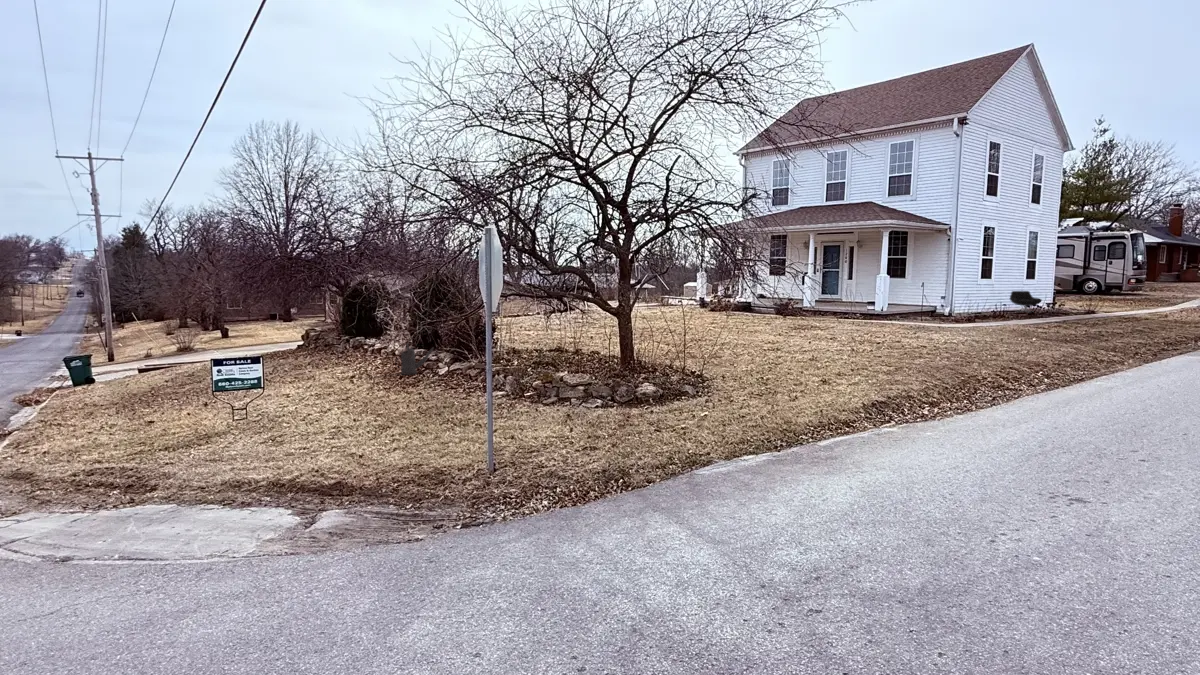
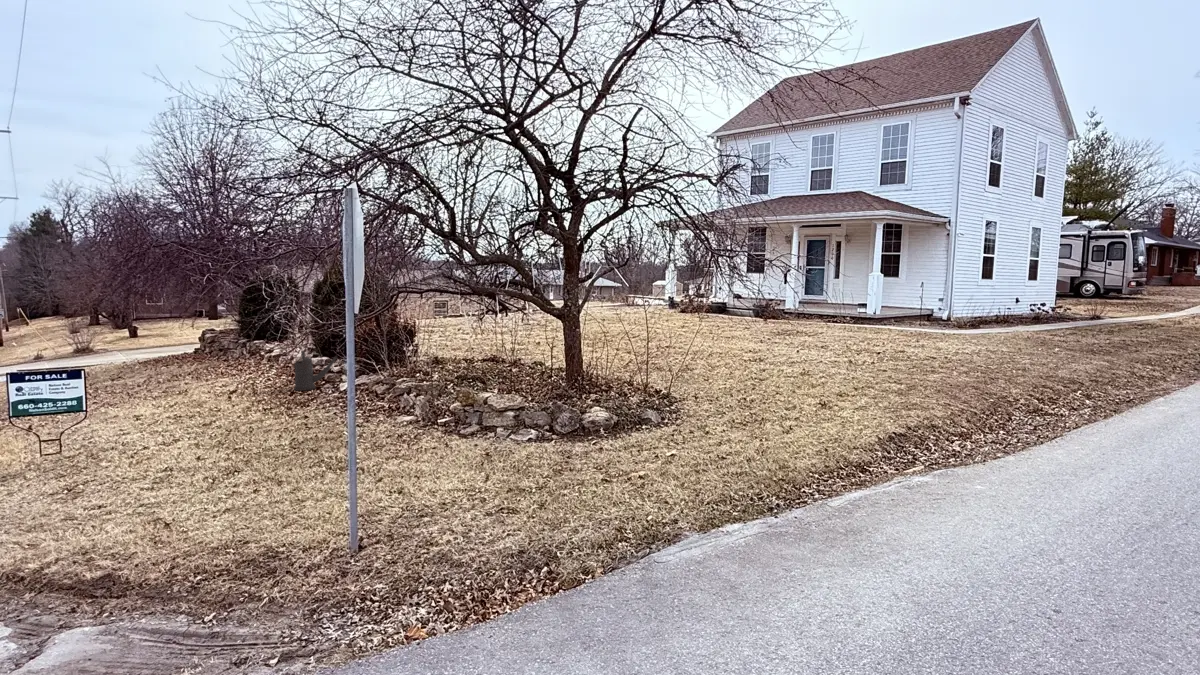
lounge chair: present [1010,291,1042,311] -> none [1011,293,1047,317]

